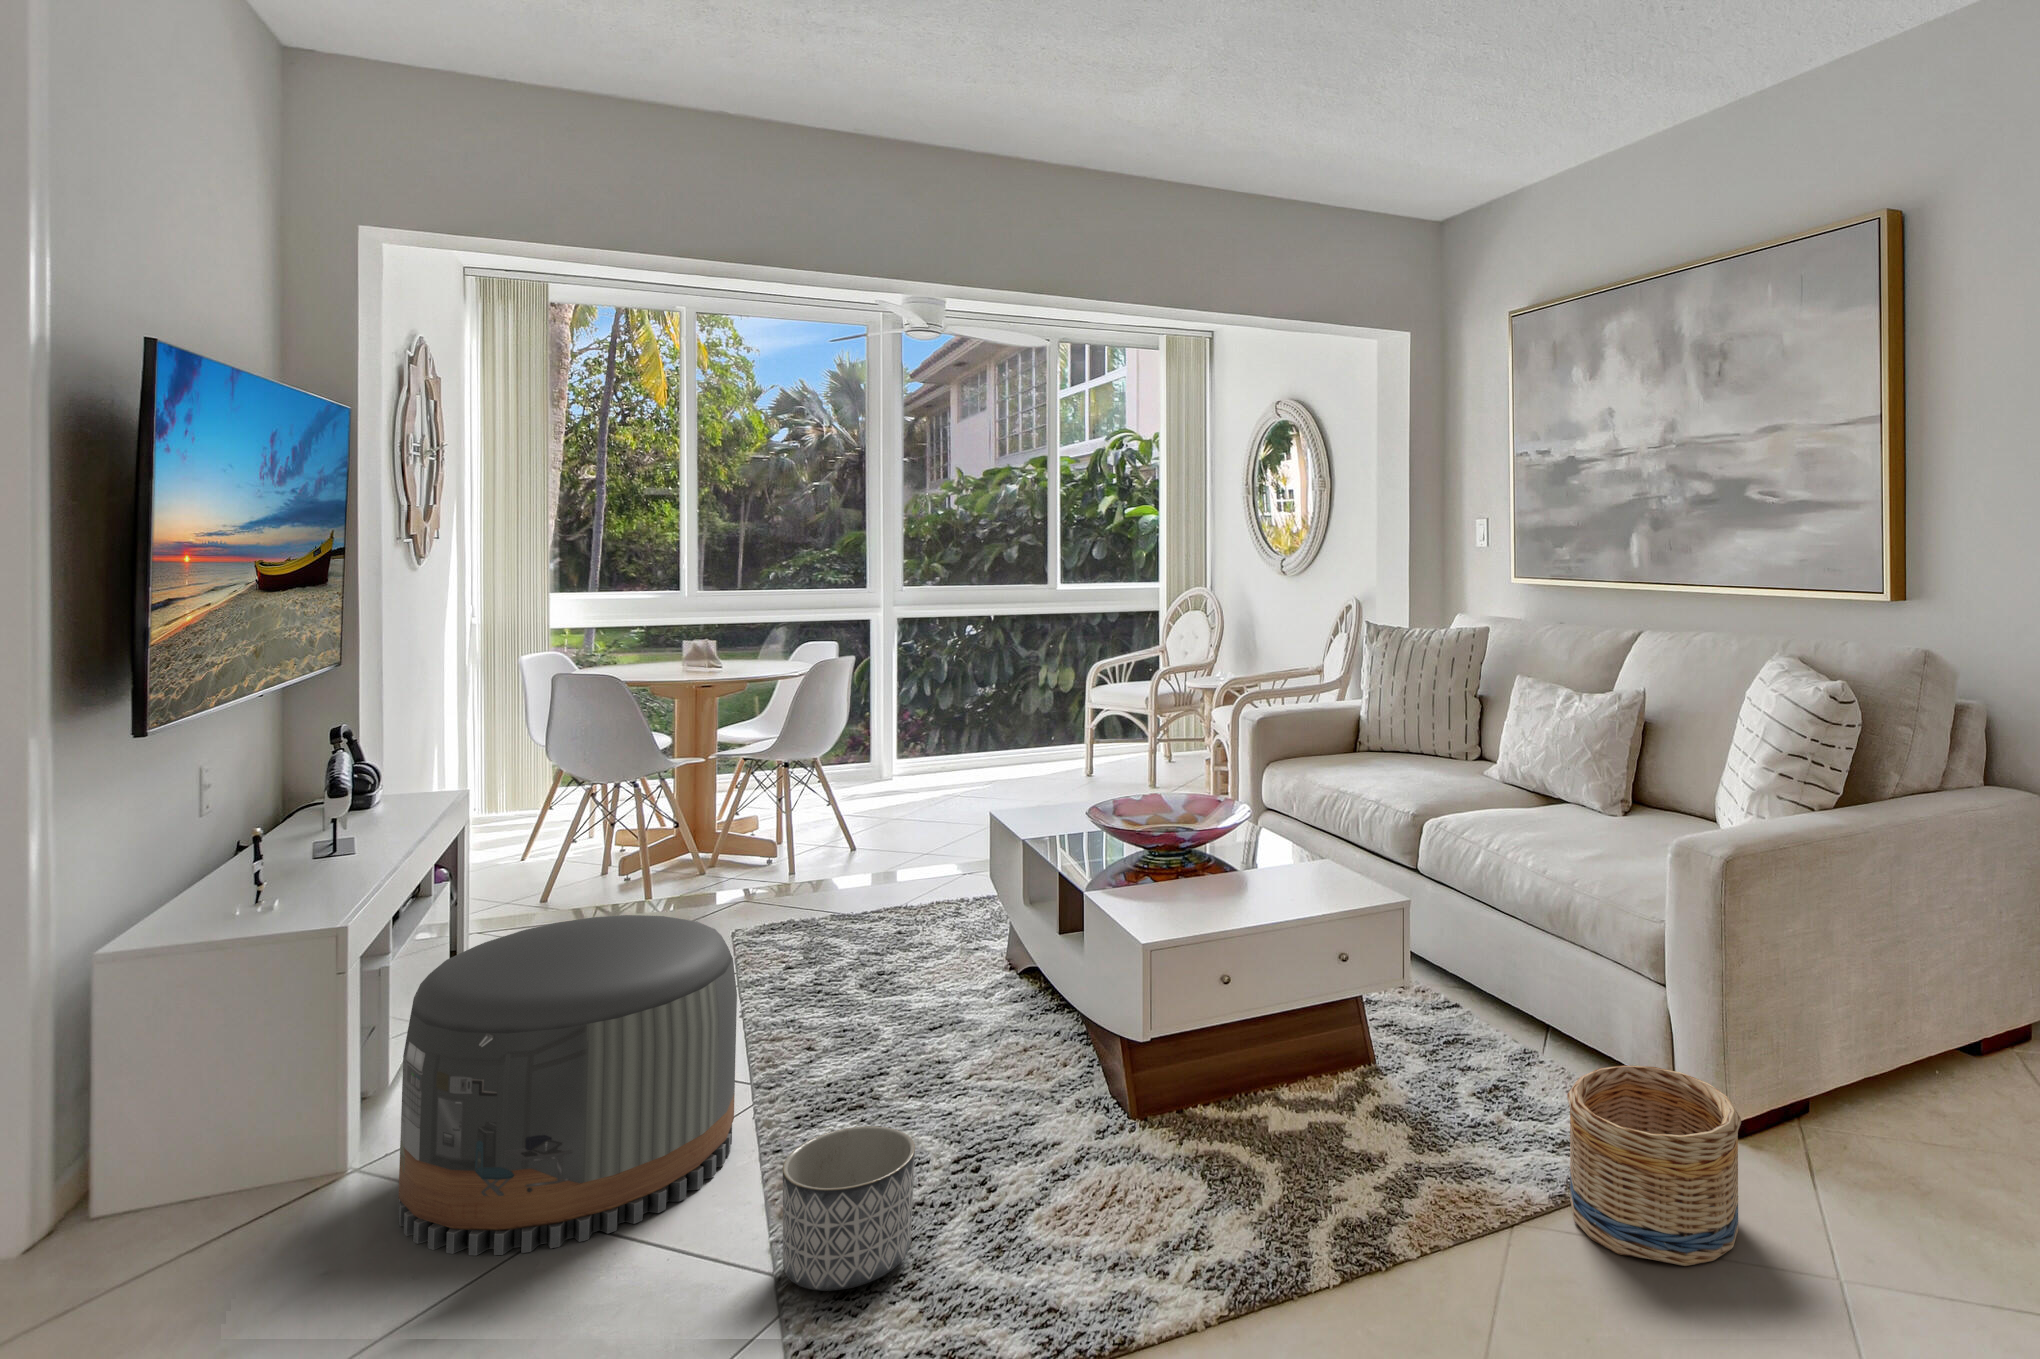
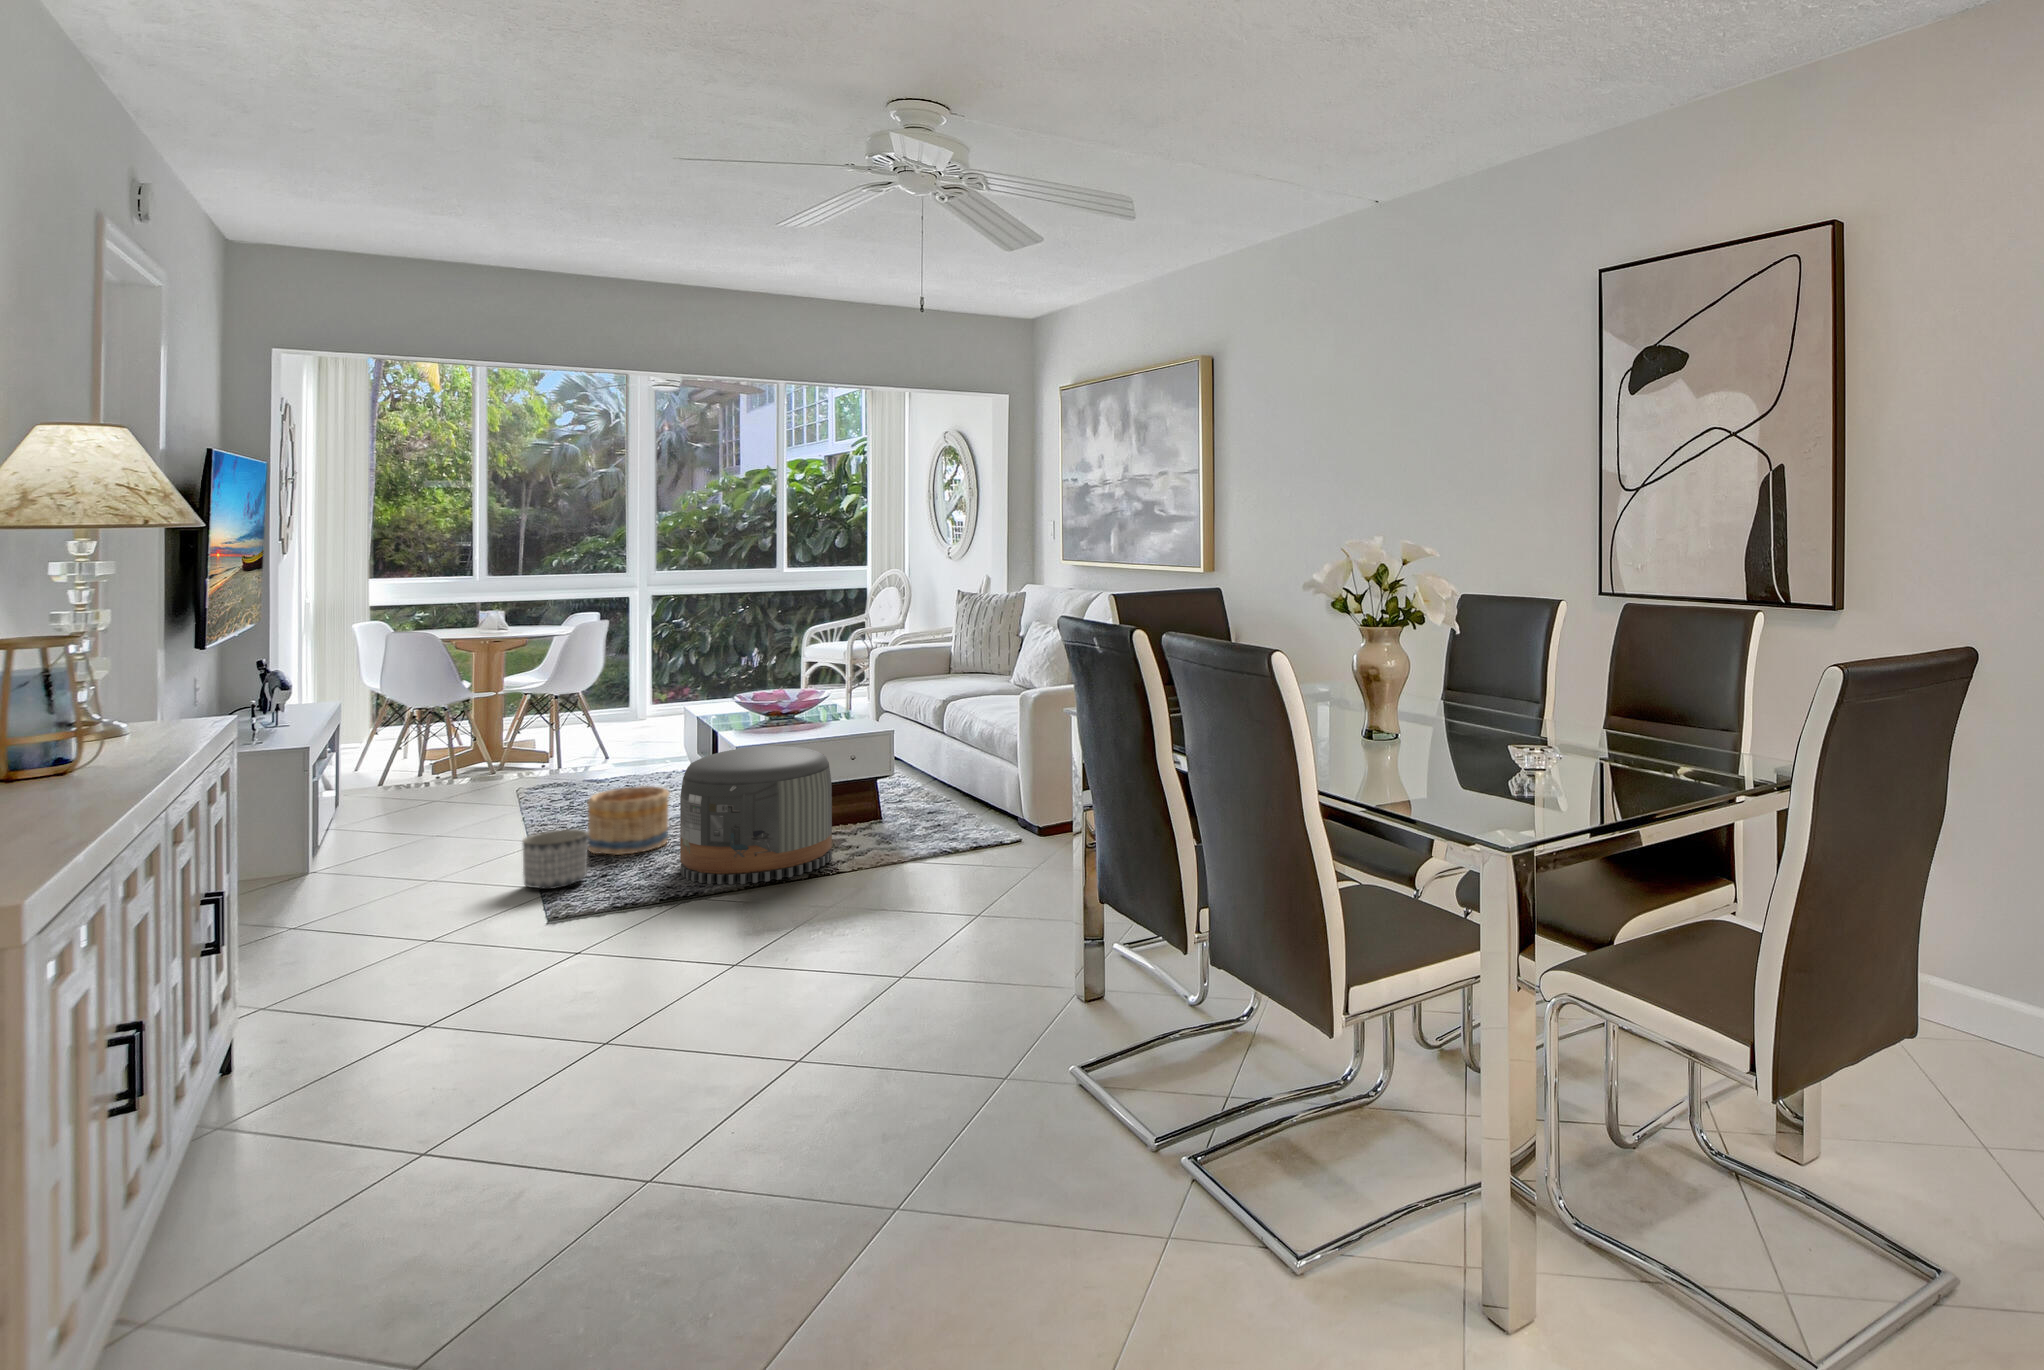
pouf: present [398,915,737,1255] -> present [680,746,832,884]
basket: present [1567,1065,1741,1266] -> present [587,786,669,855]

